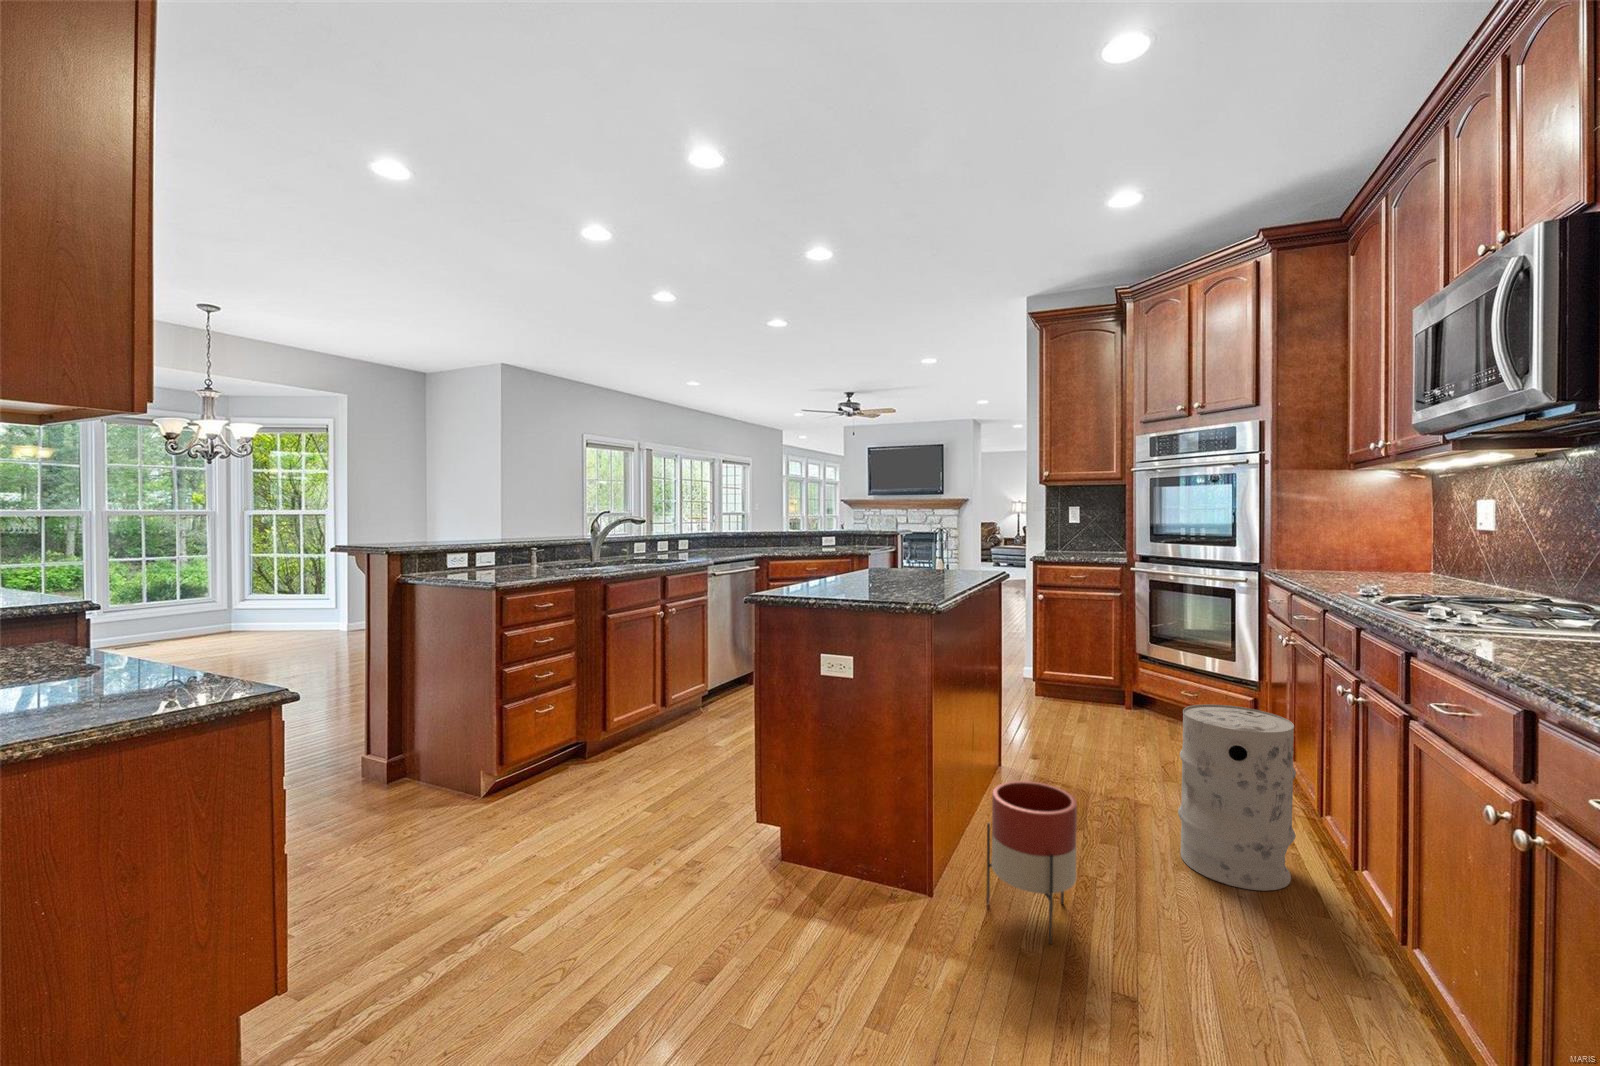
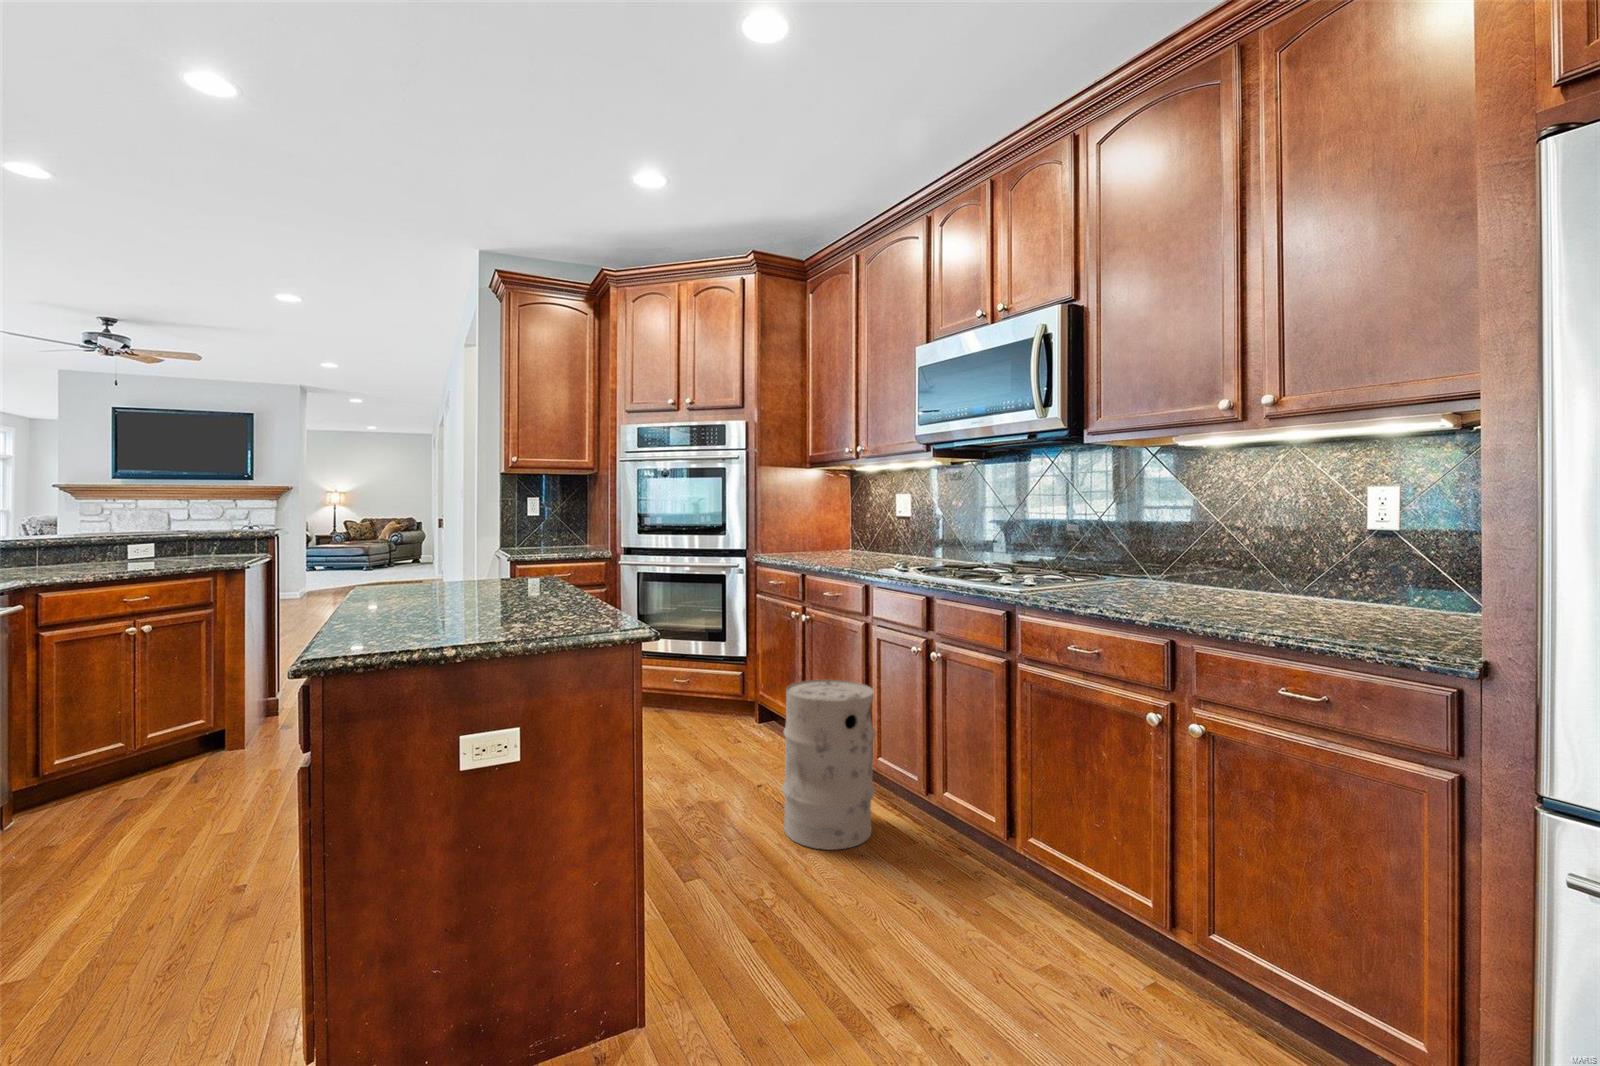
planter: present [986,781,1077,944] -> none [699,809,803,997]

